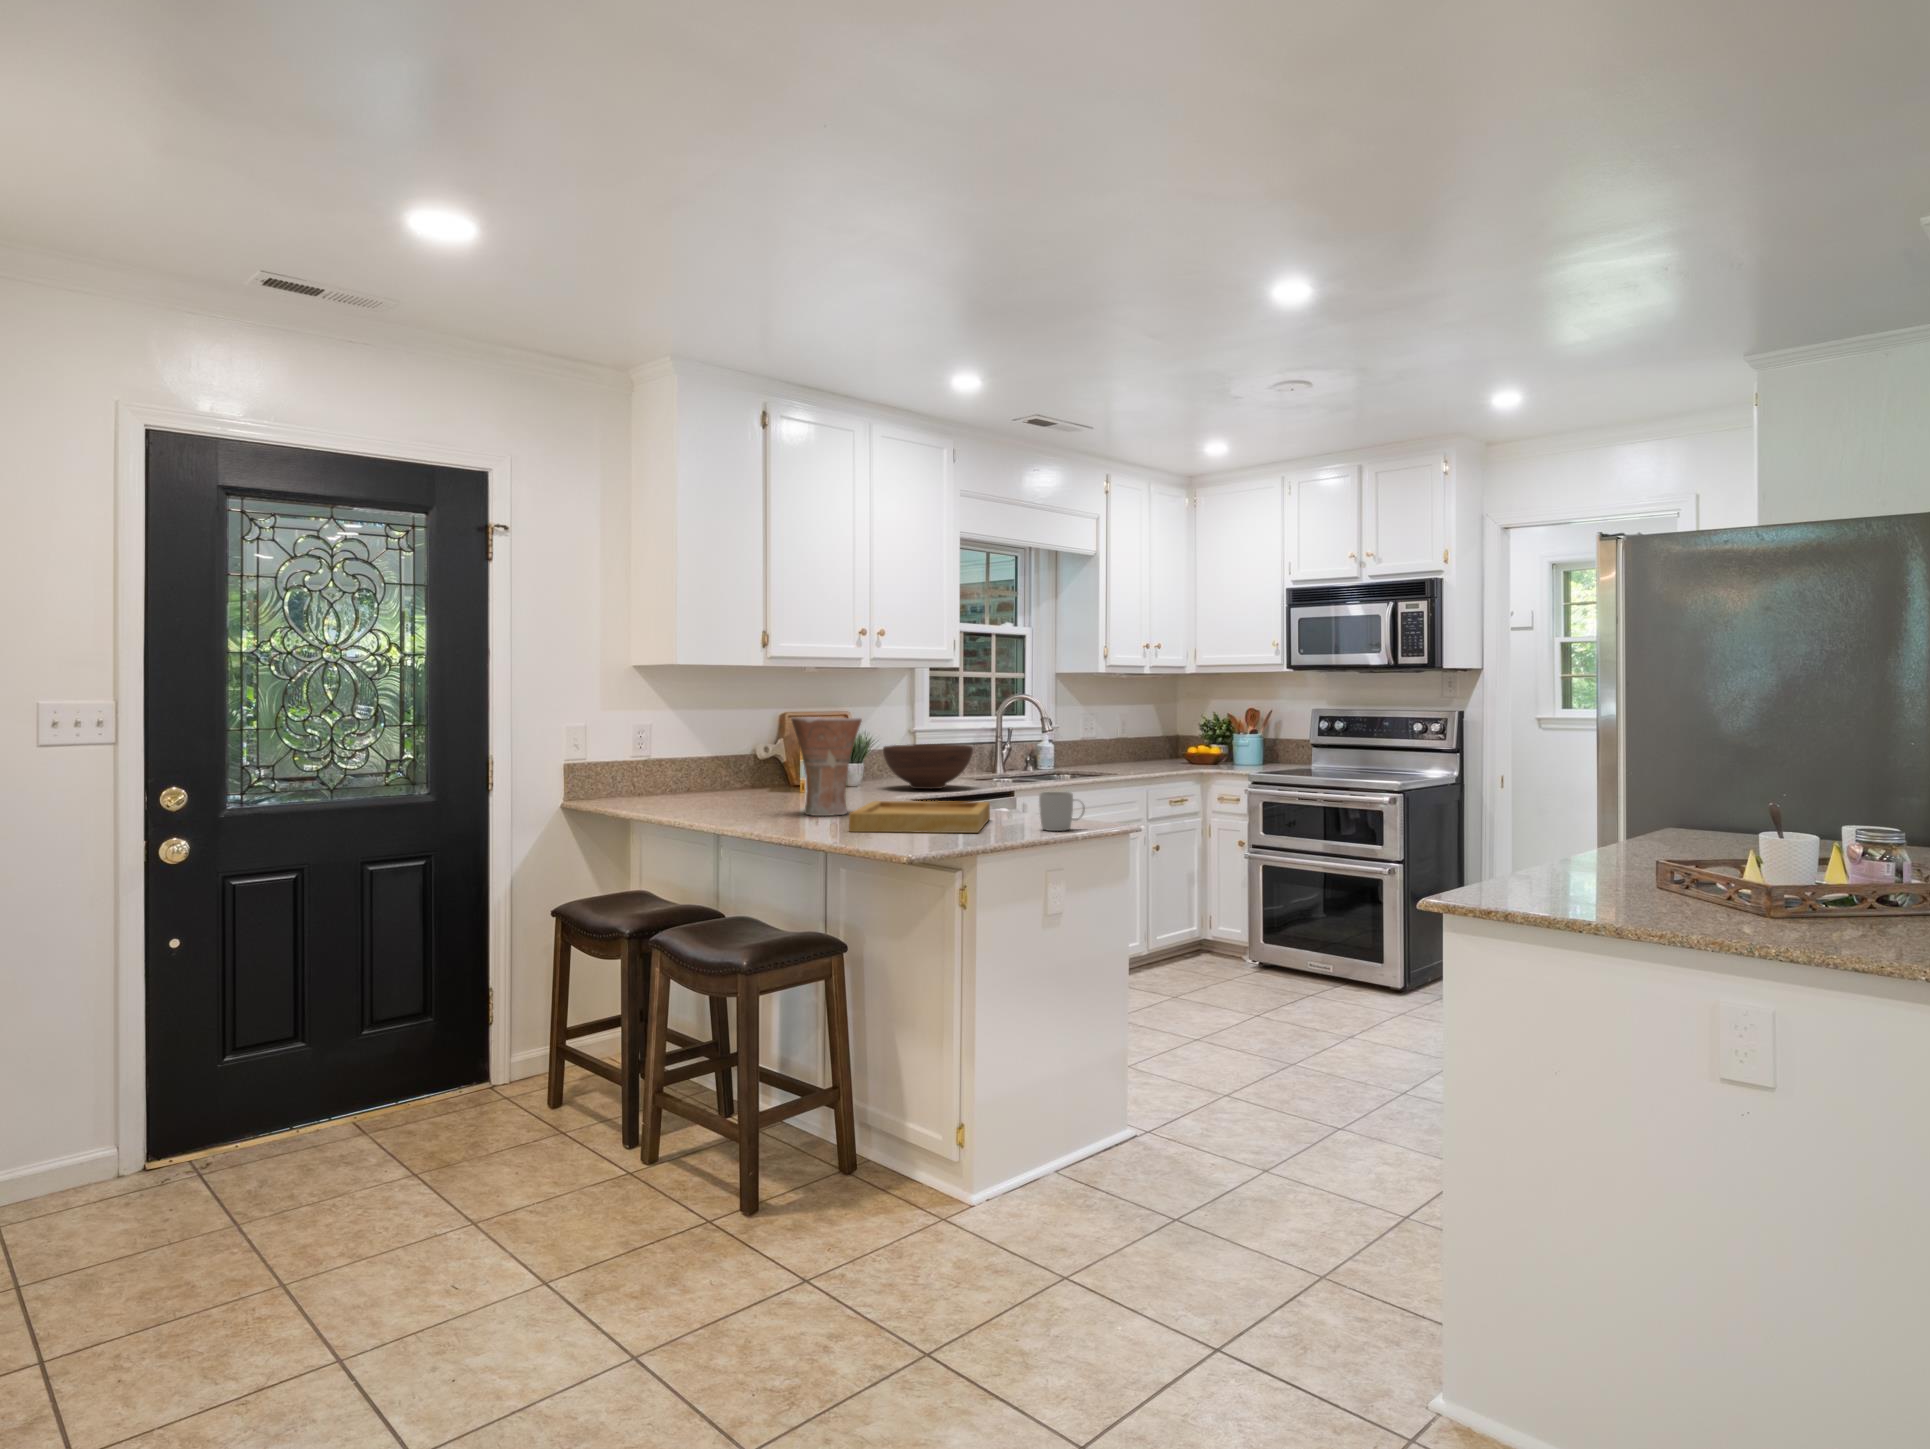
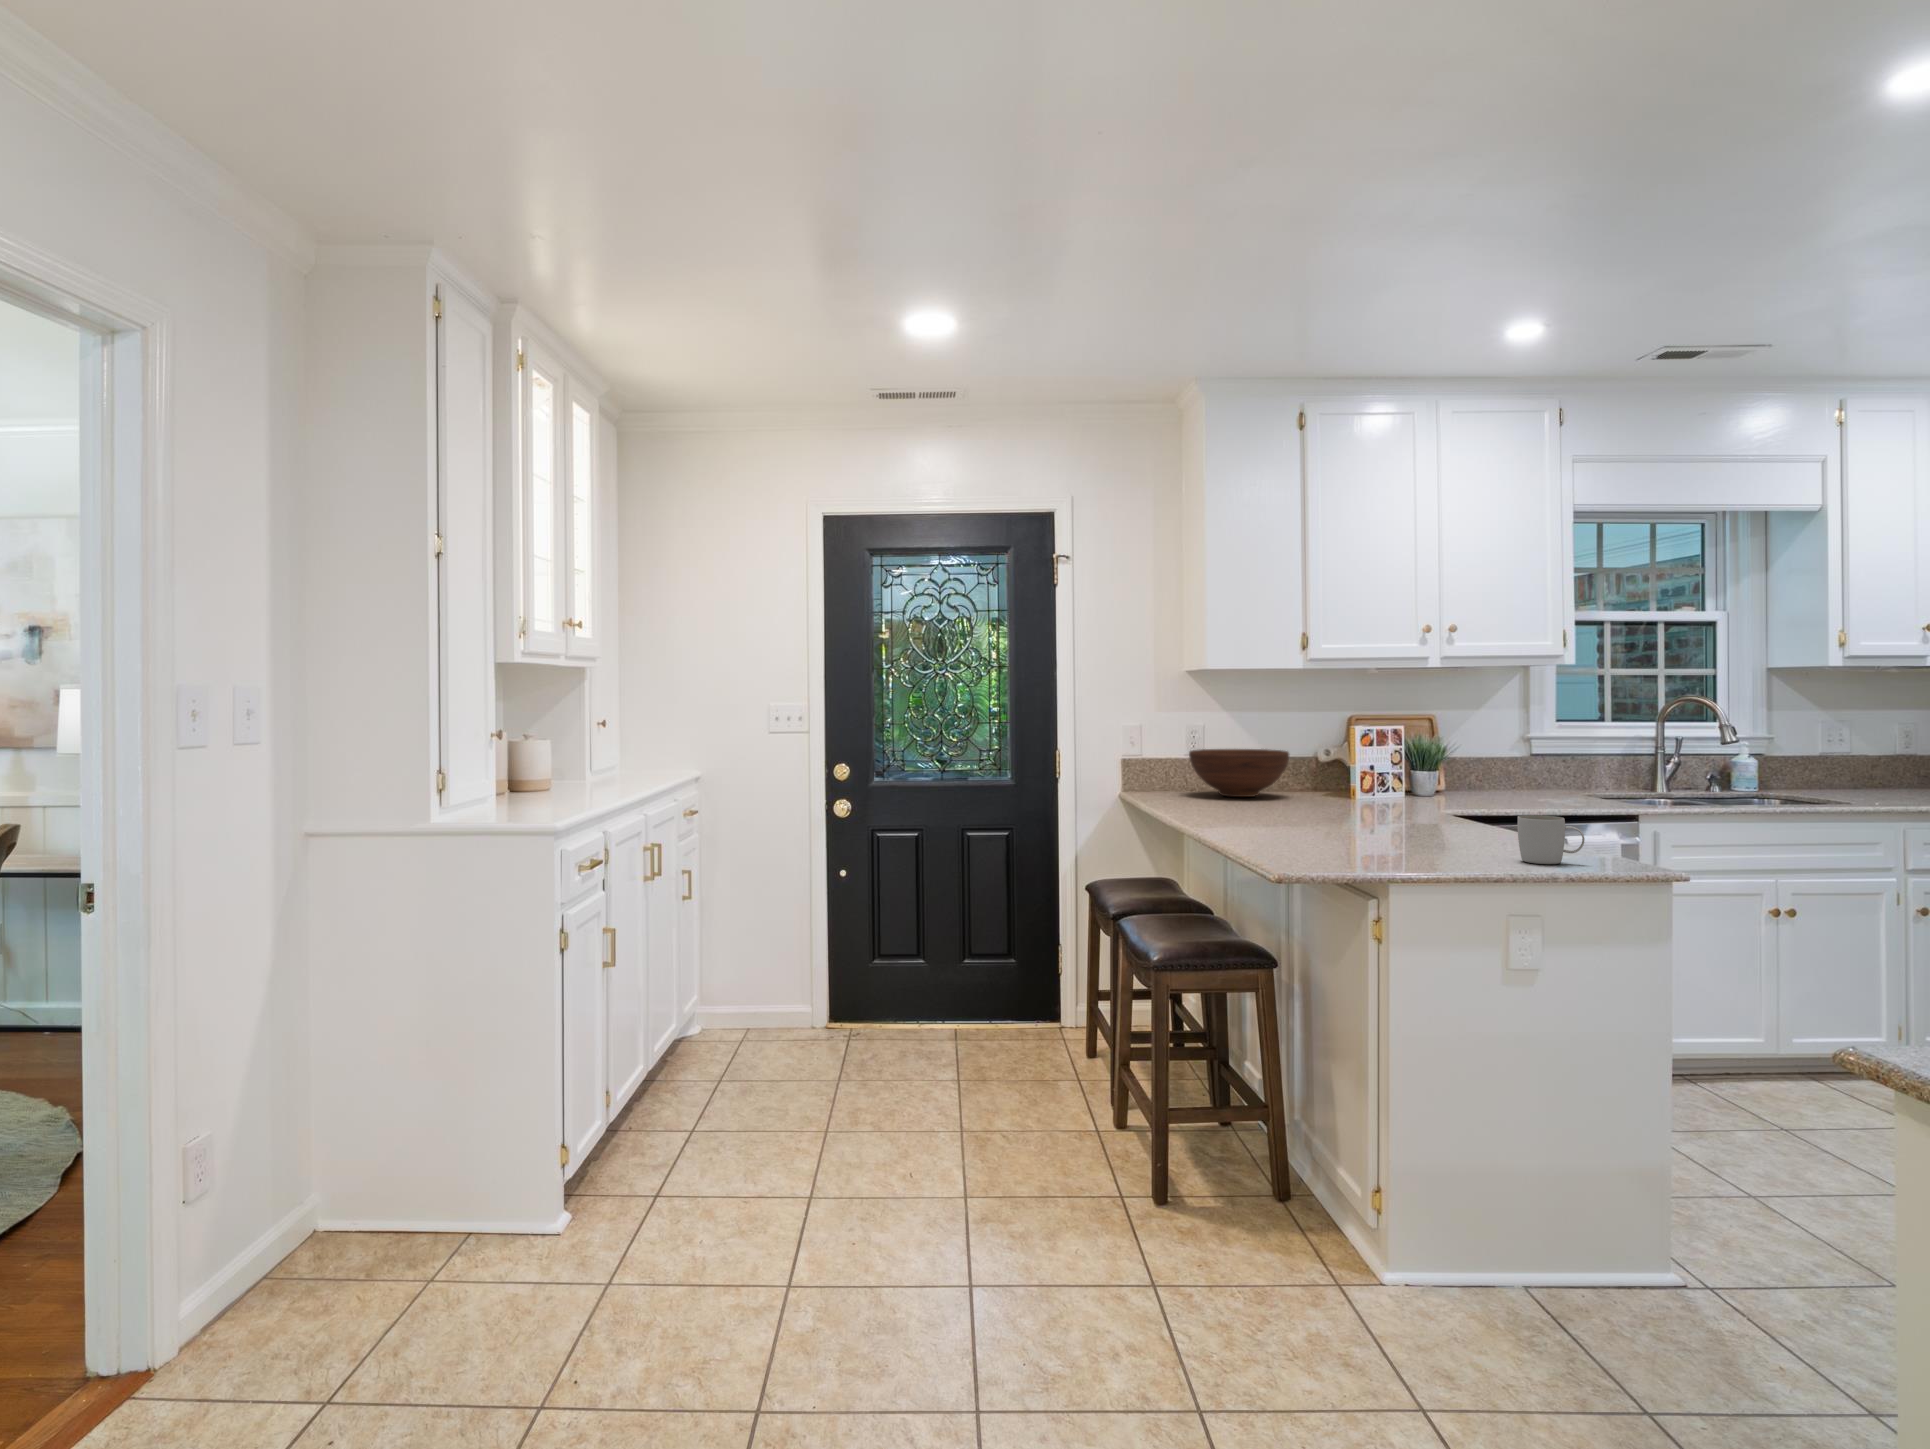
vase: present [791,717,862,816] -> none [1280,720,1360,824]
fruit bowl: present [883,744,973,789] -> present [1189,749,1289,797]
tray: present [849,801,990,833] -> none [1290,812,1489,856]

